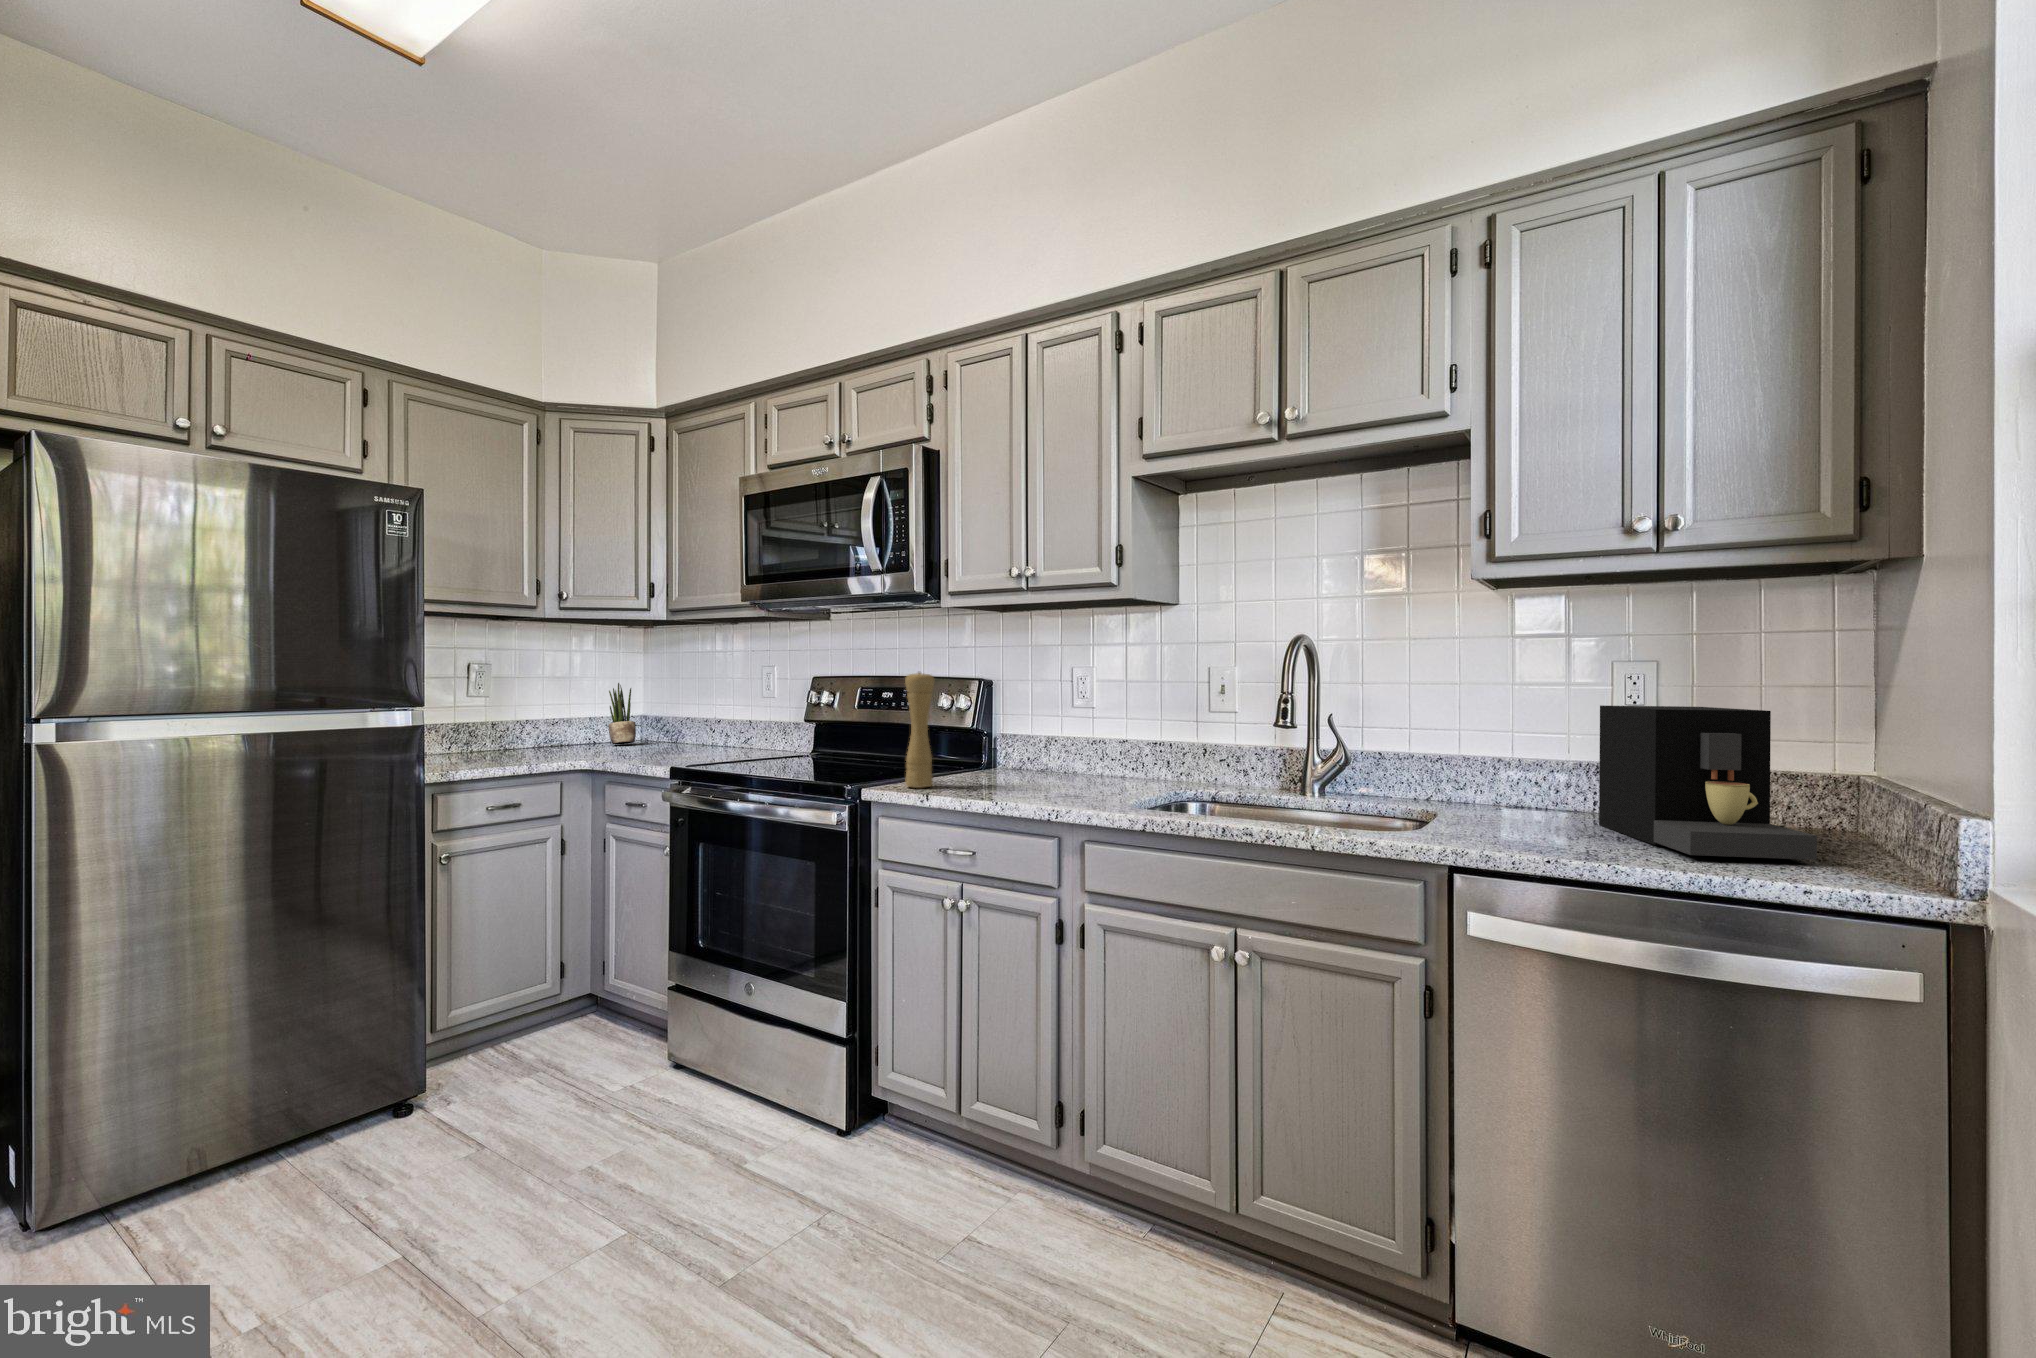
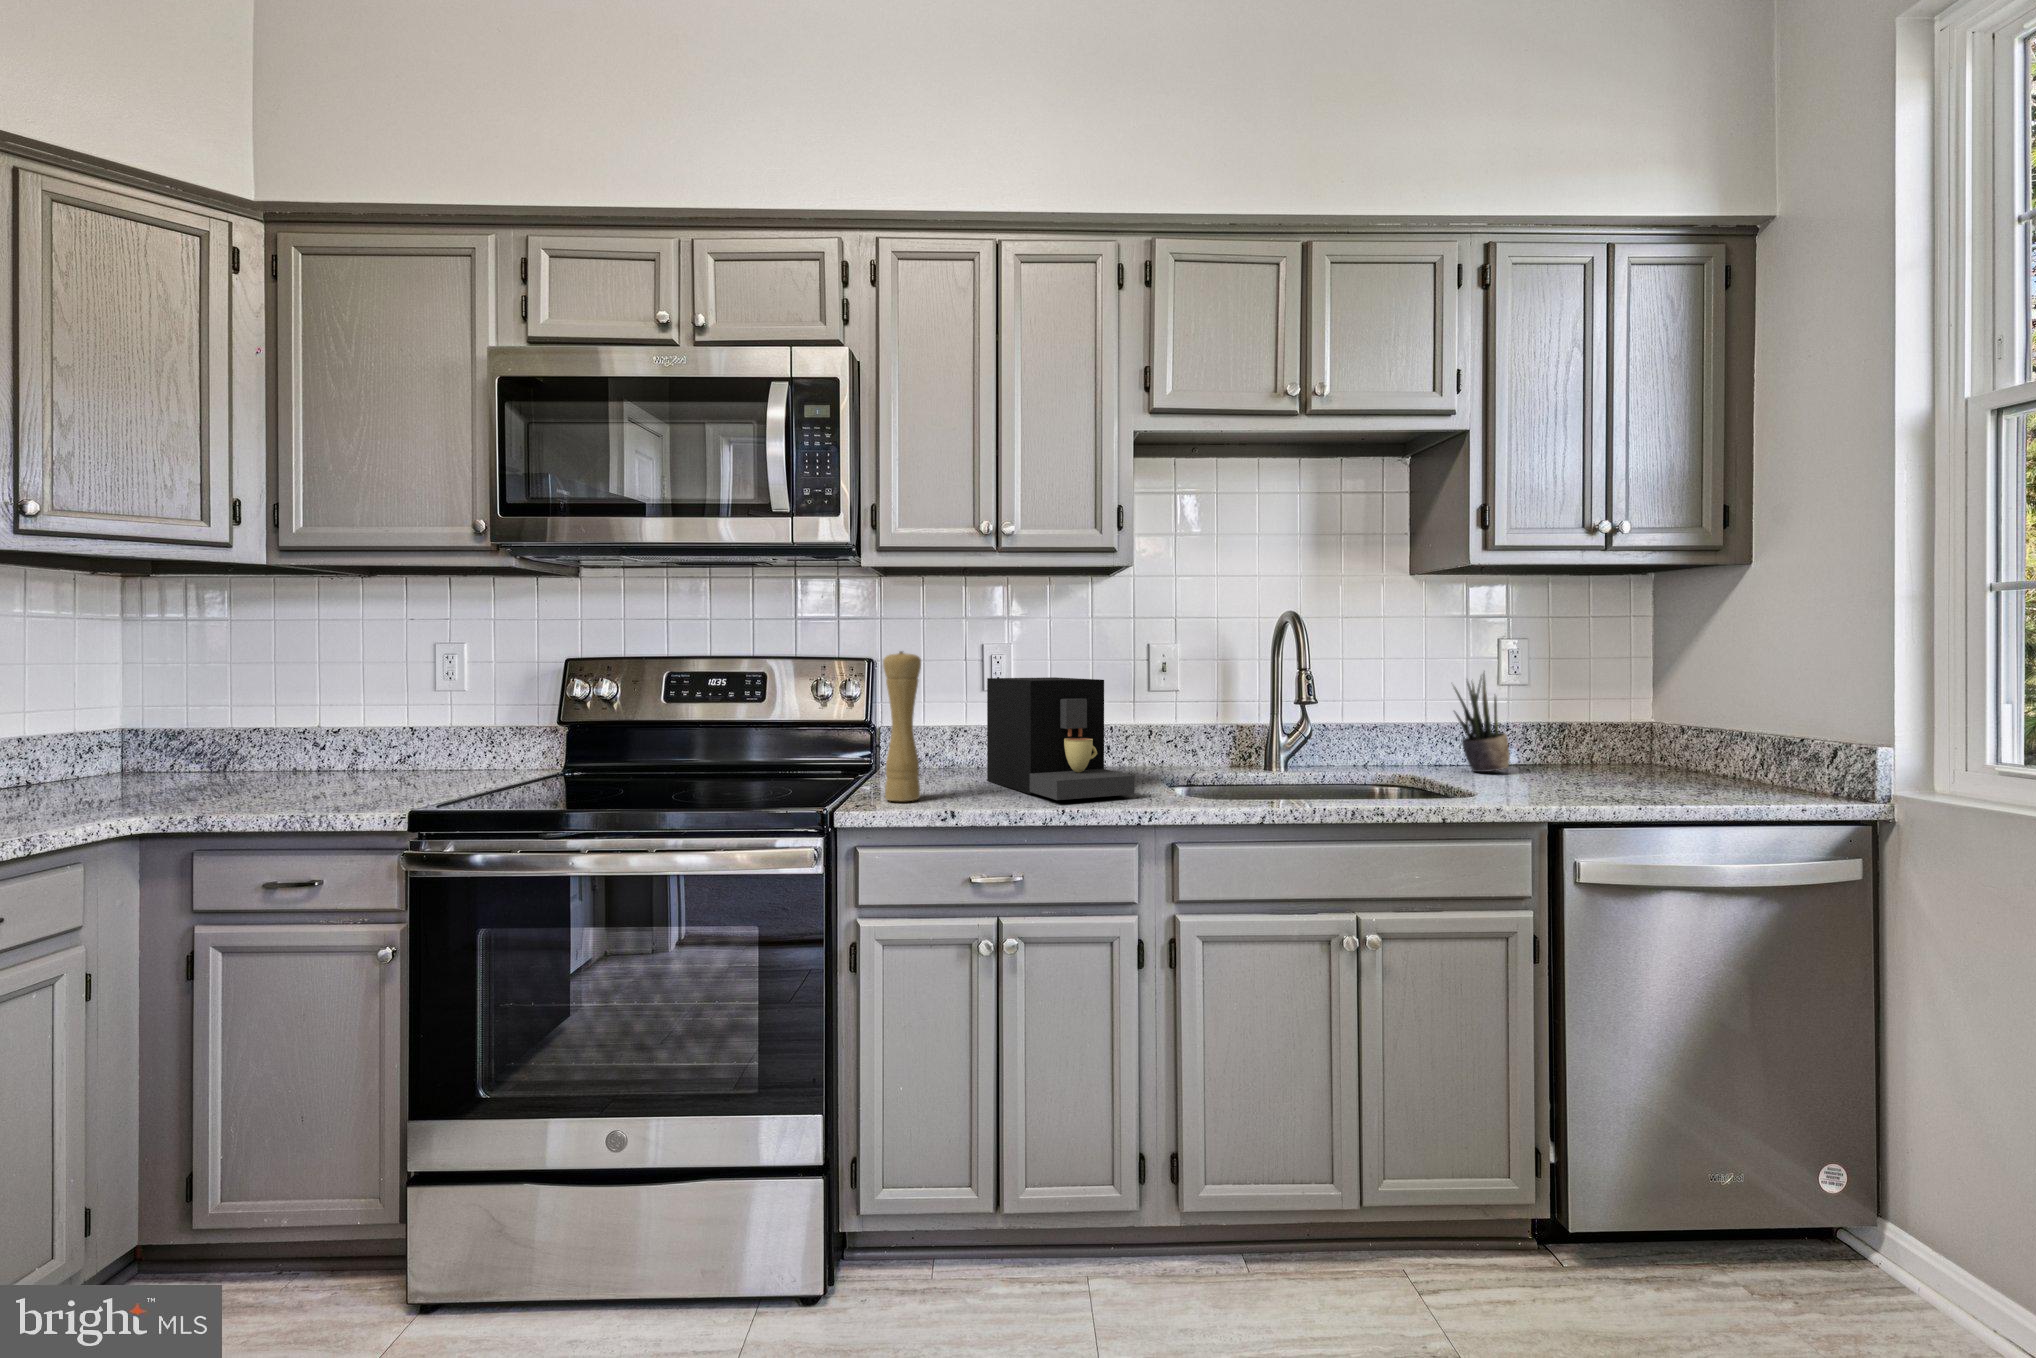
potted plant: present [608,683,636,744] -> present [1454,673,1510,772]
coffee maker: present [1599,706,1817,860] -> present [987,677,1135,800]

